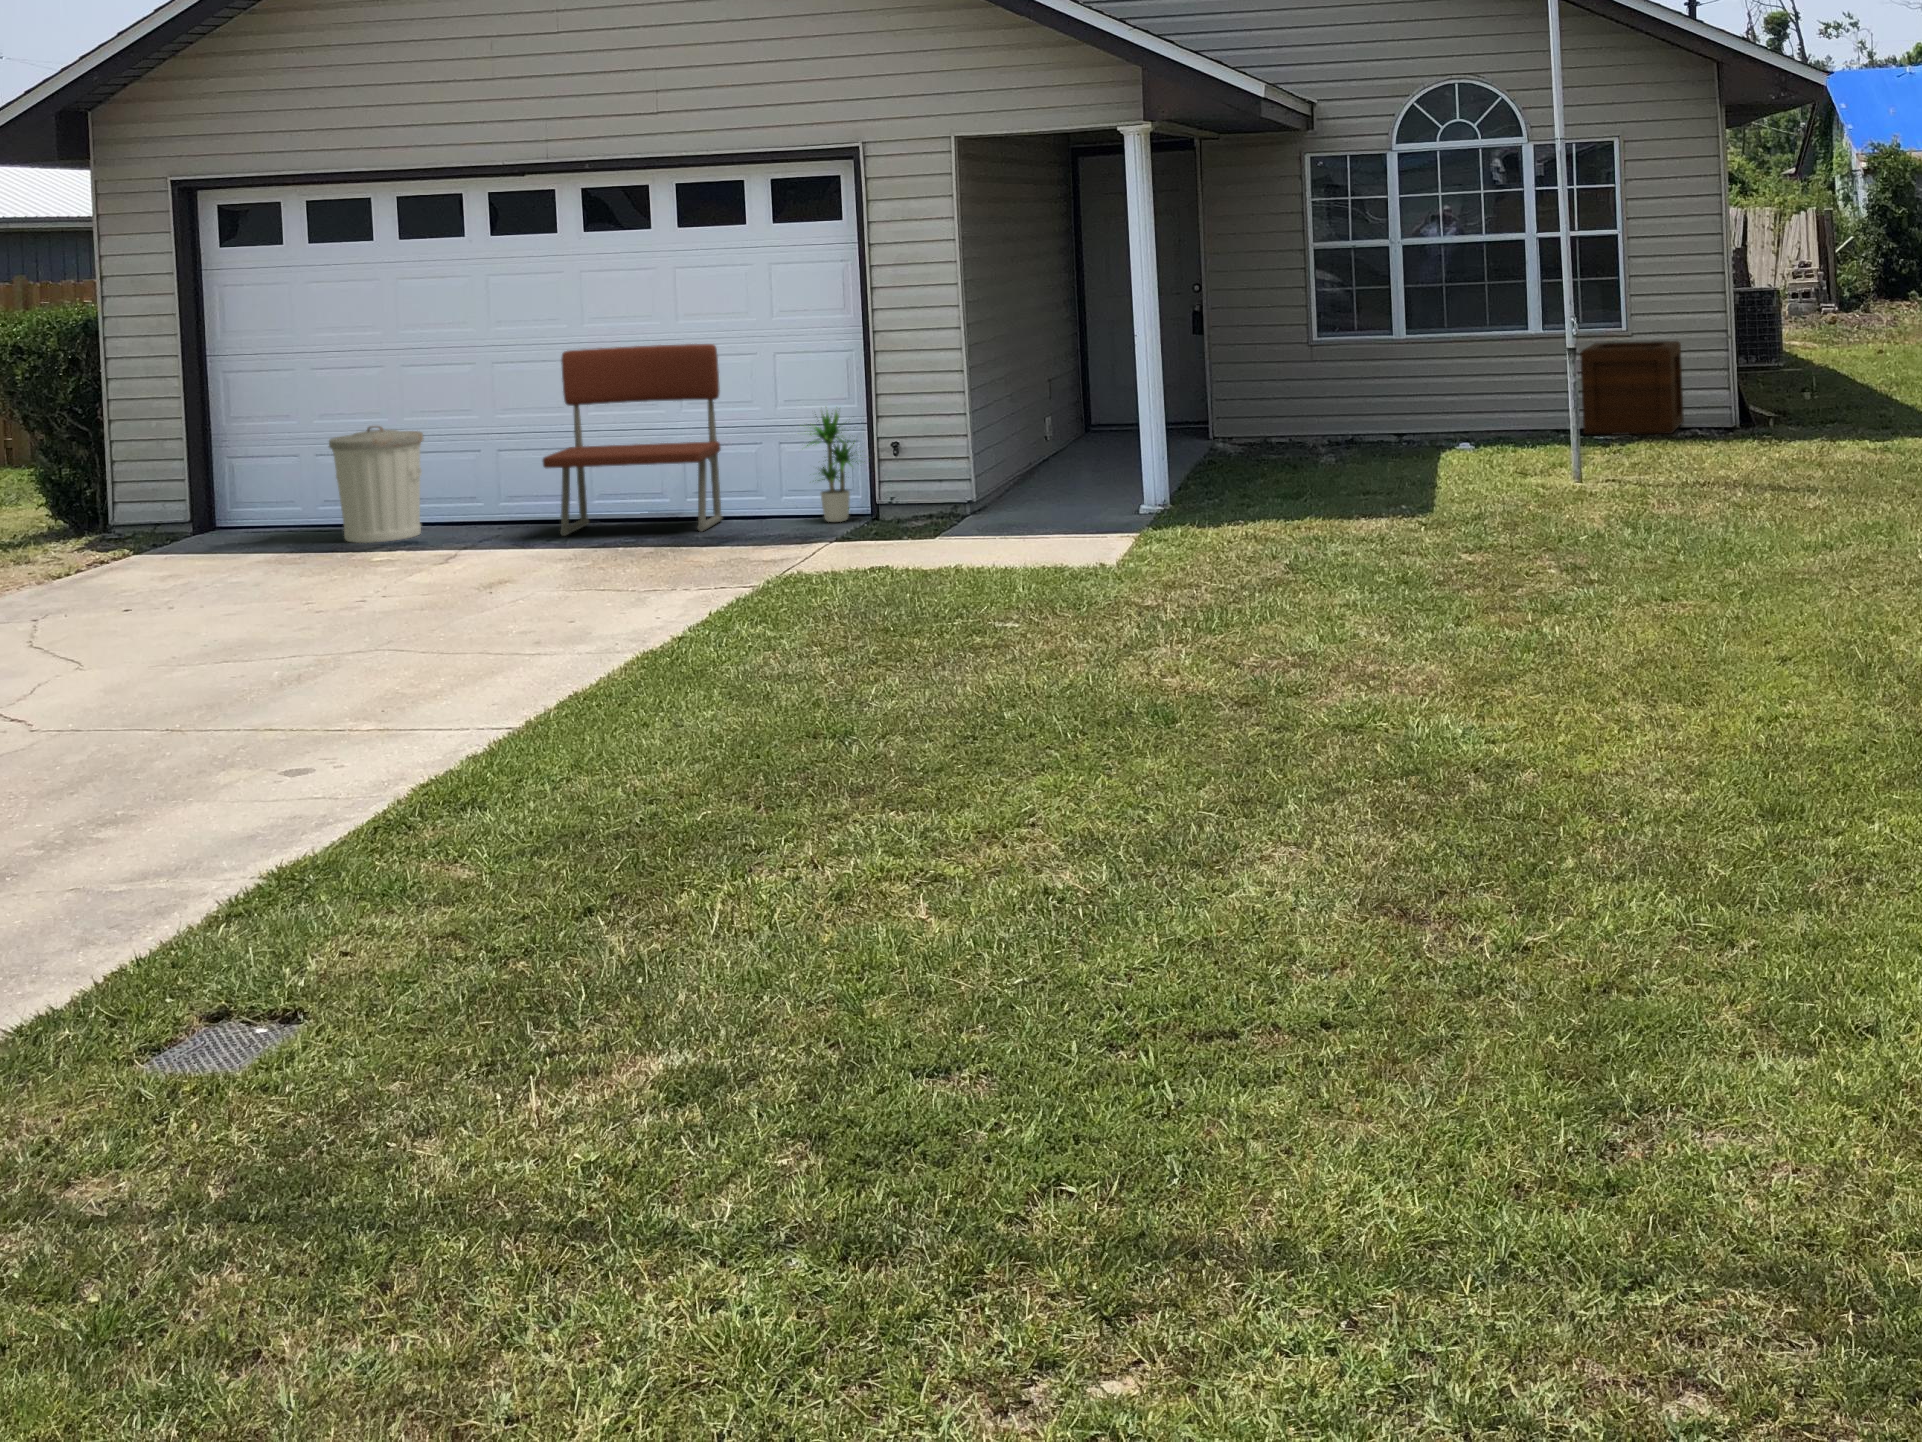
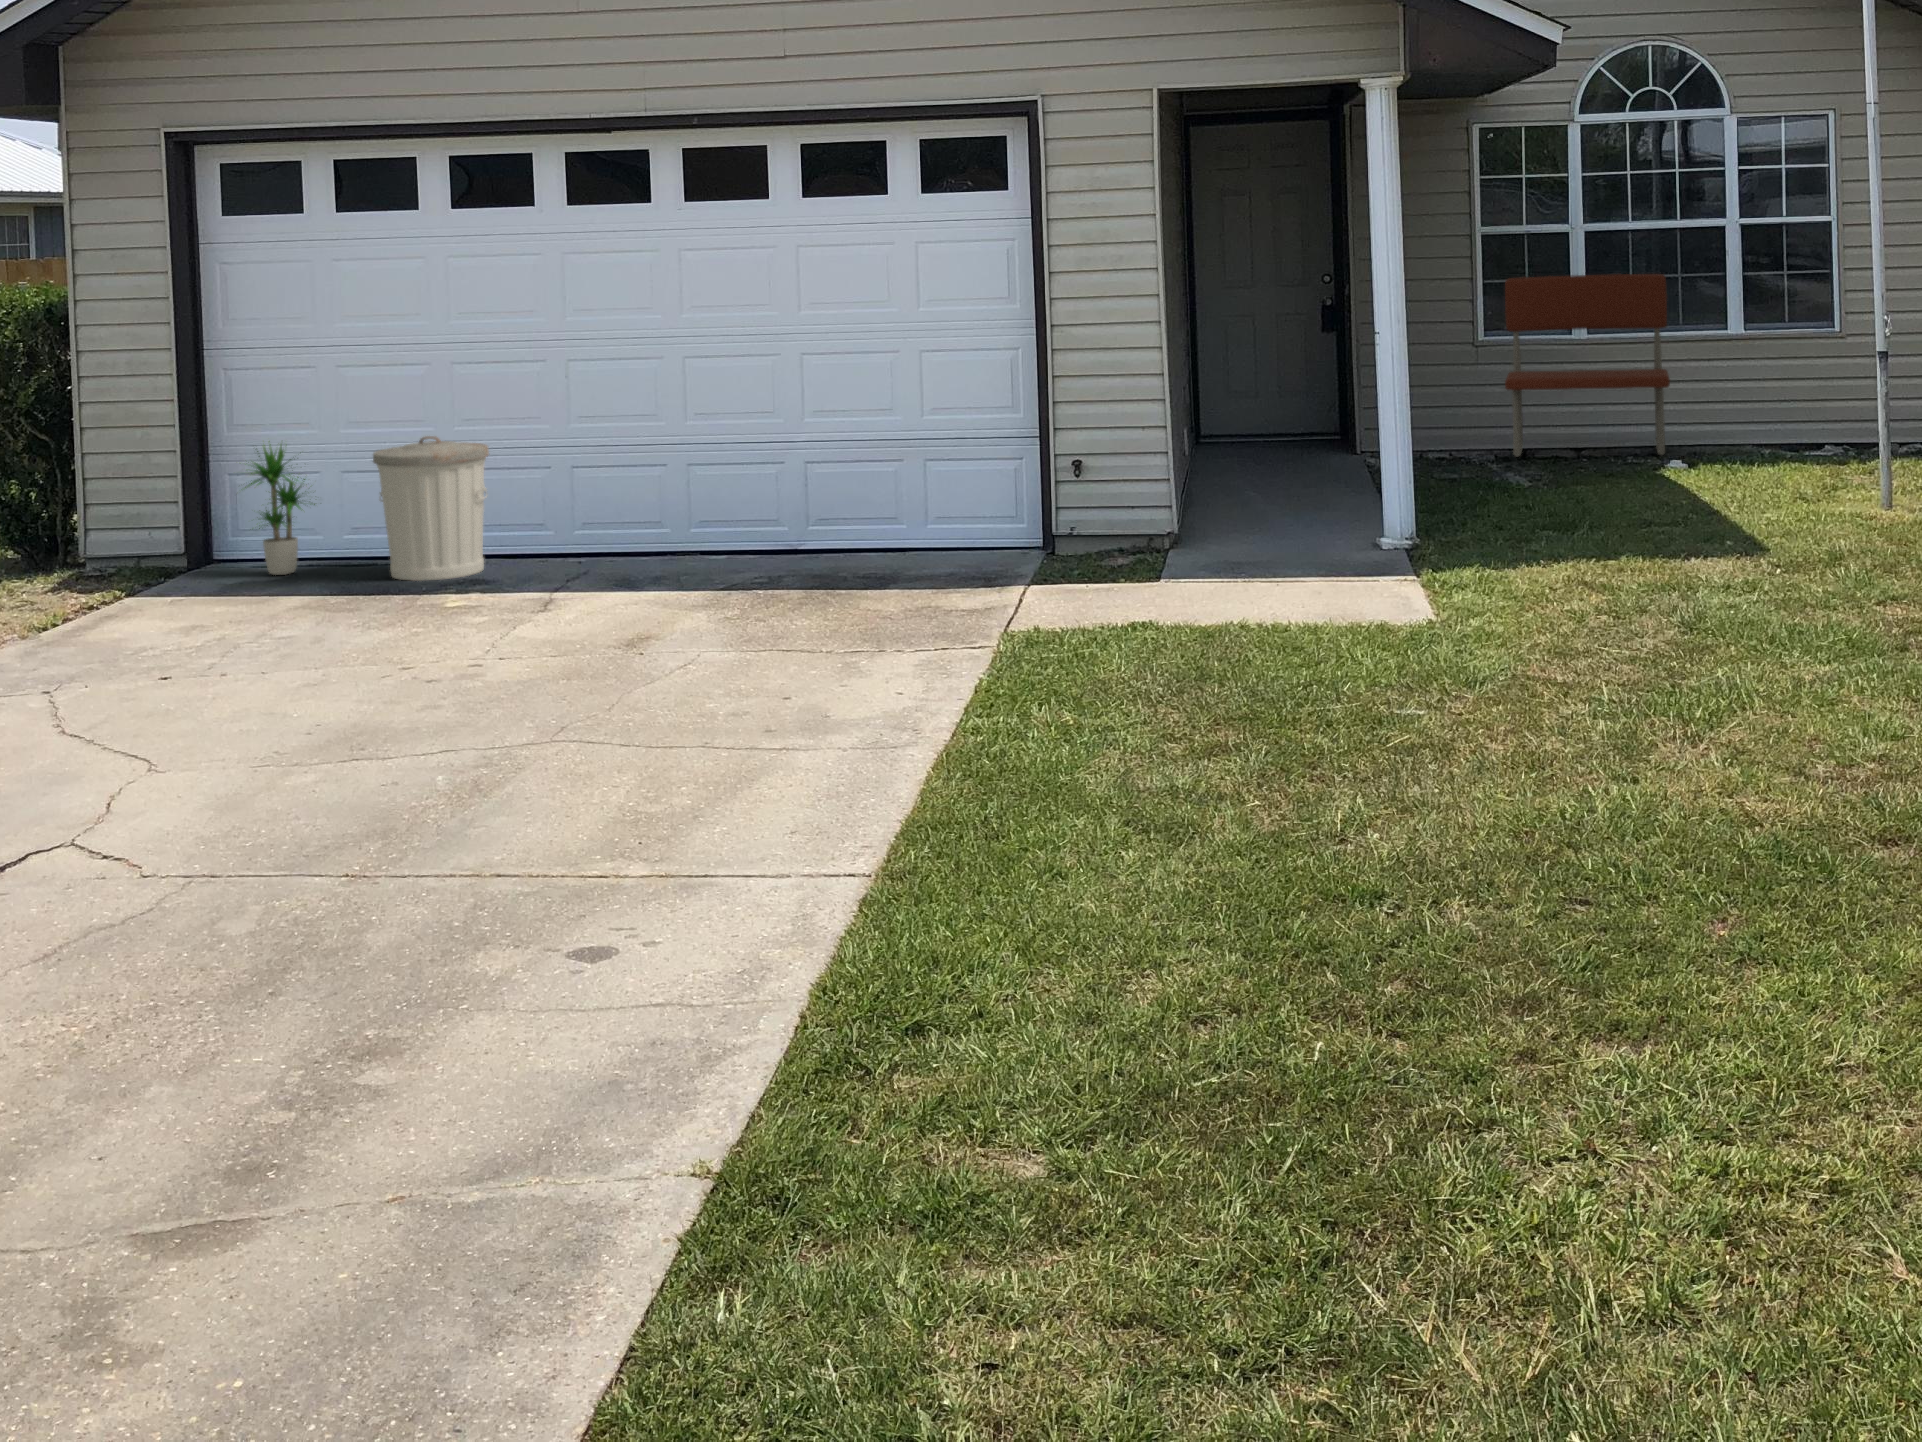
wooden crate: present [1580,341,1684,435] -> none [1800,344,1908,451]
bench: present [543,344,722,536] -> present [1505,274,1670,457]
potted plant: present [807,412,863,522] -> present [245,441,315,575]

